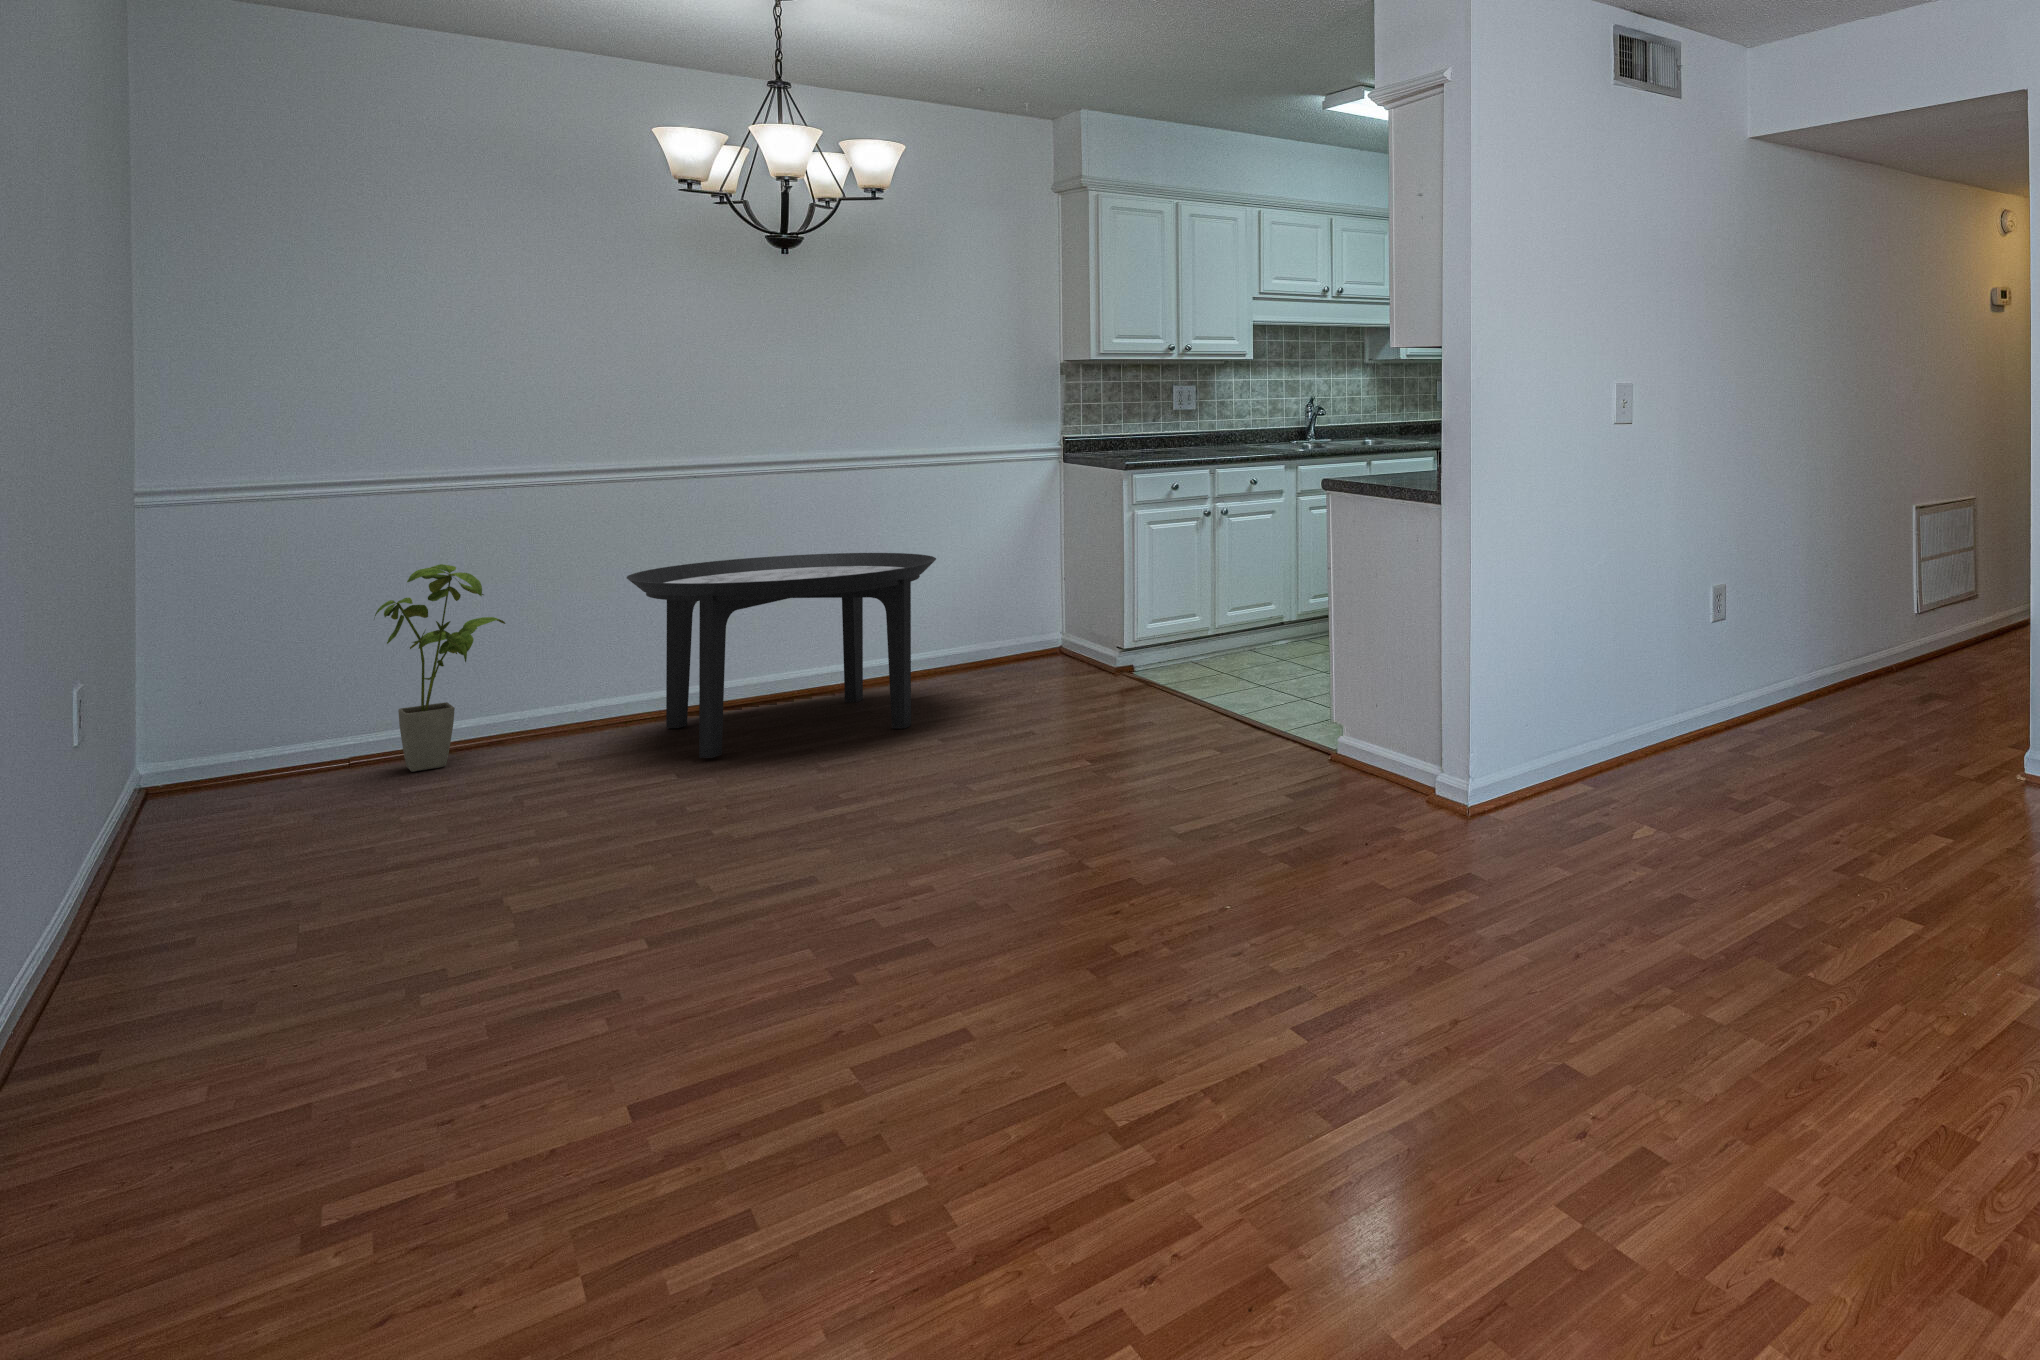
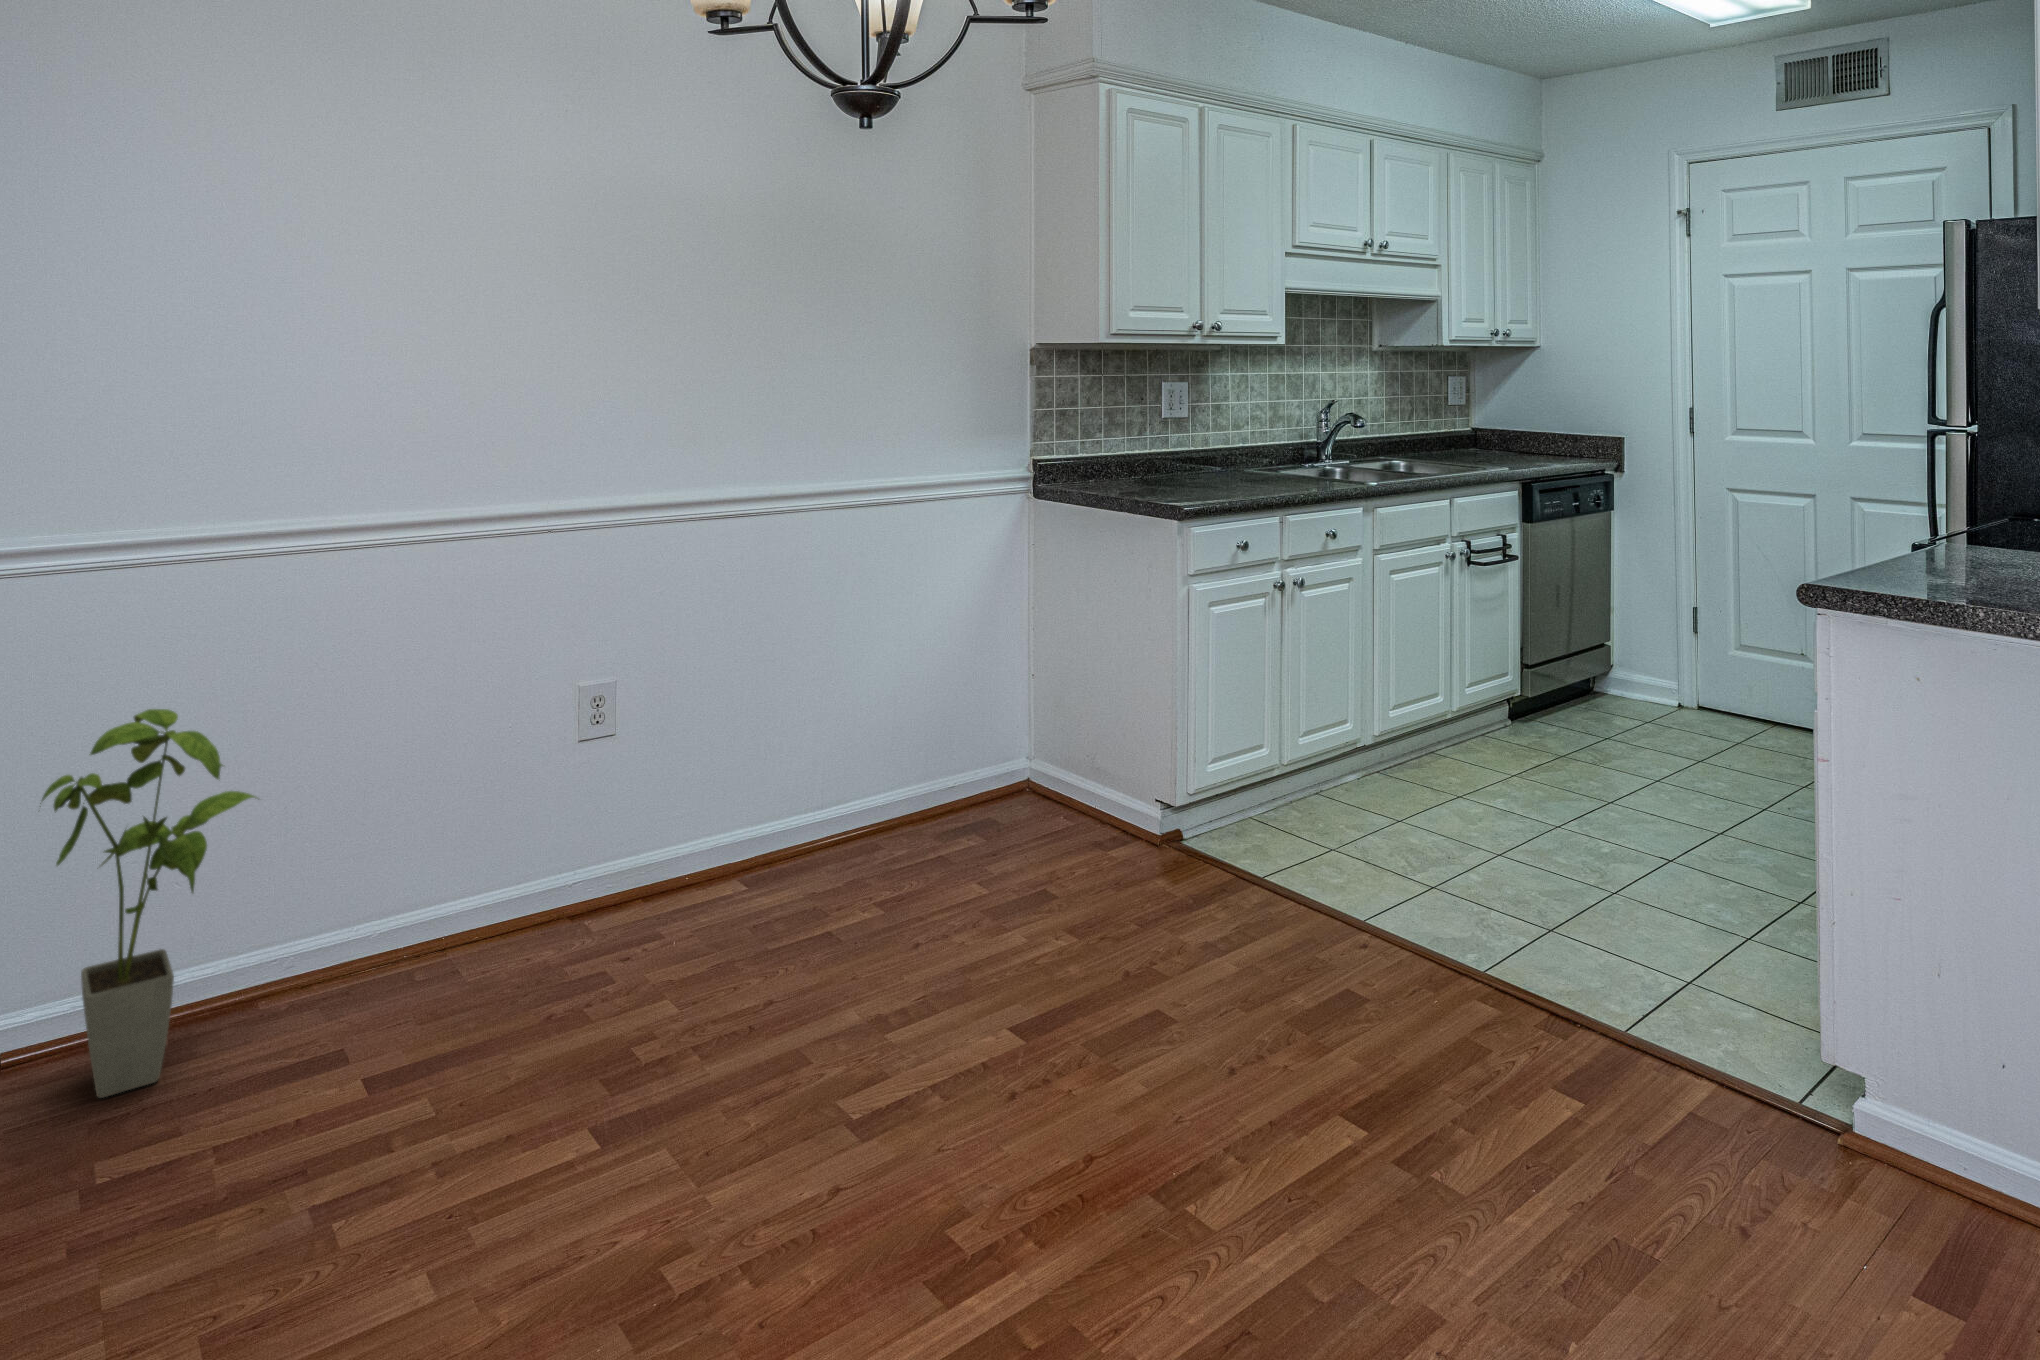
round table: present [627,553,936,758] -> none [463,654,964,1123]

